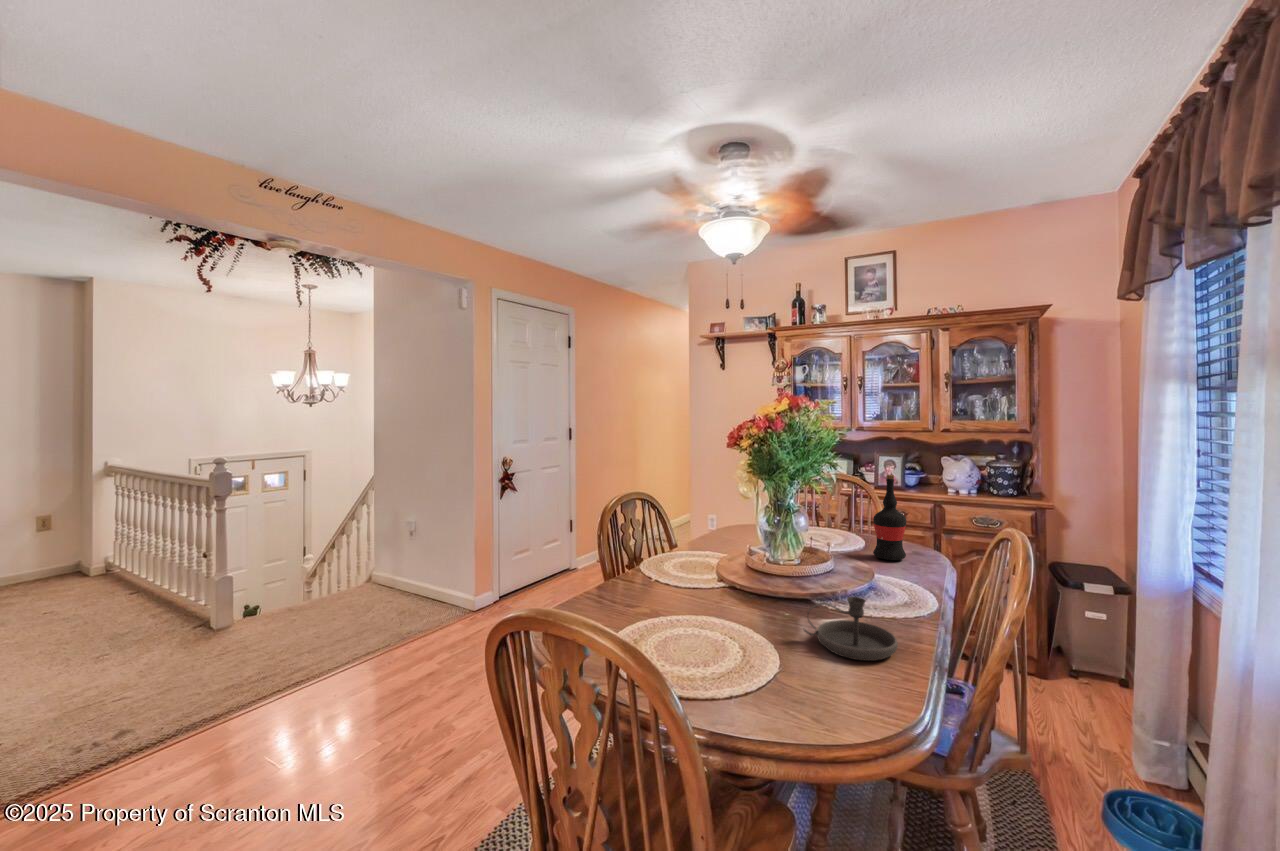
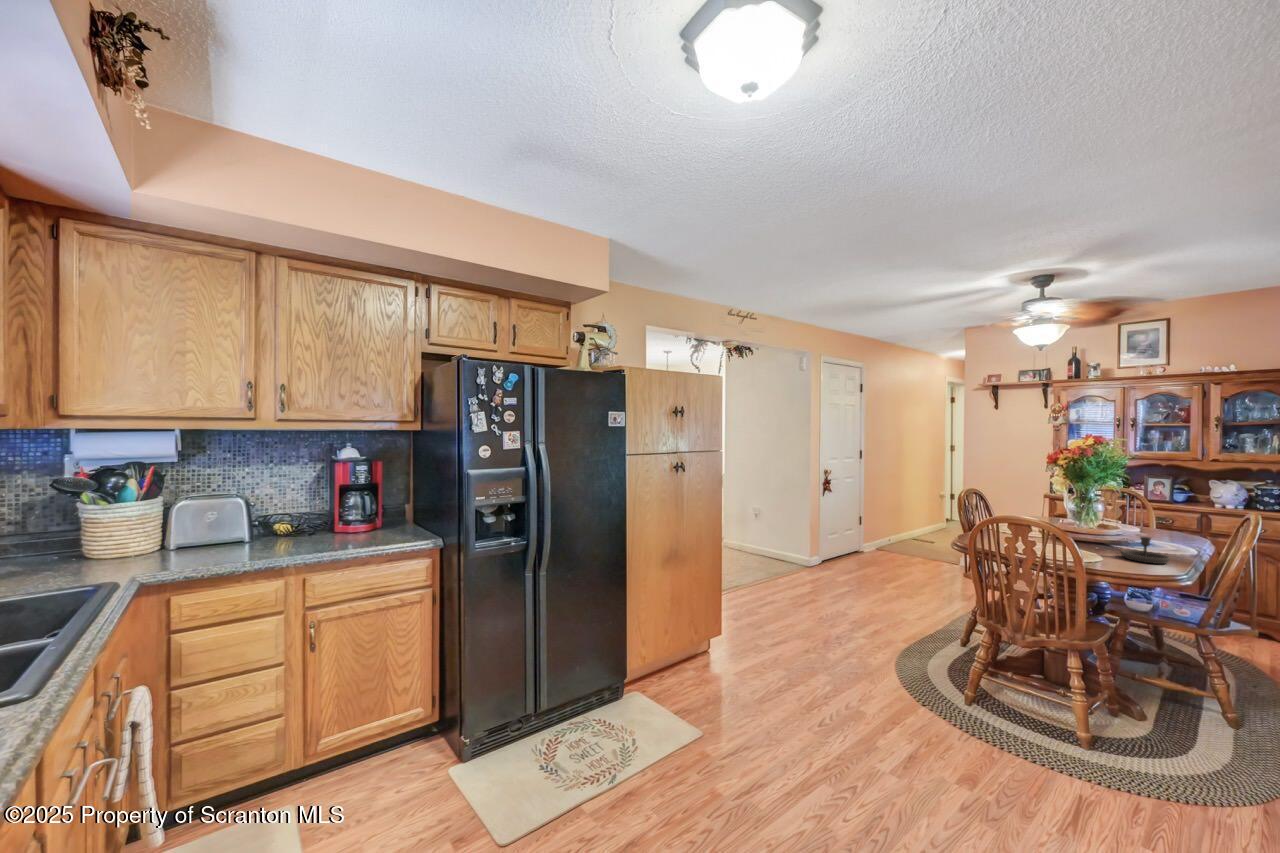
wine bottle: present [873,475,906,560] -> none [1149,486,1176,539]

